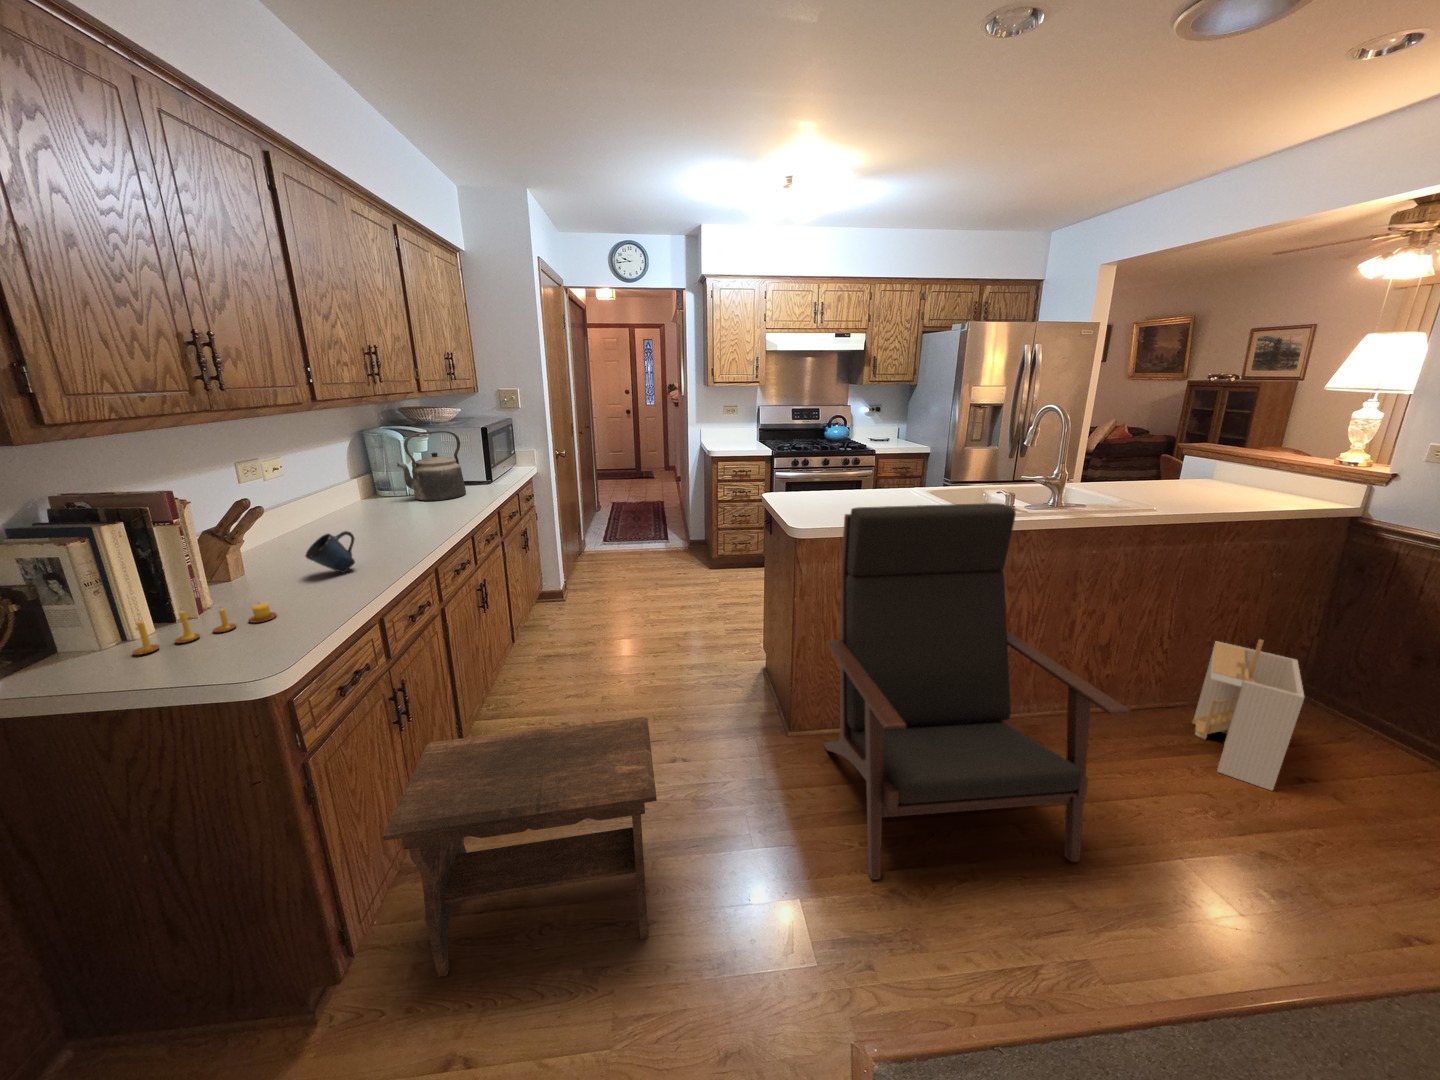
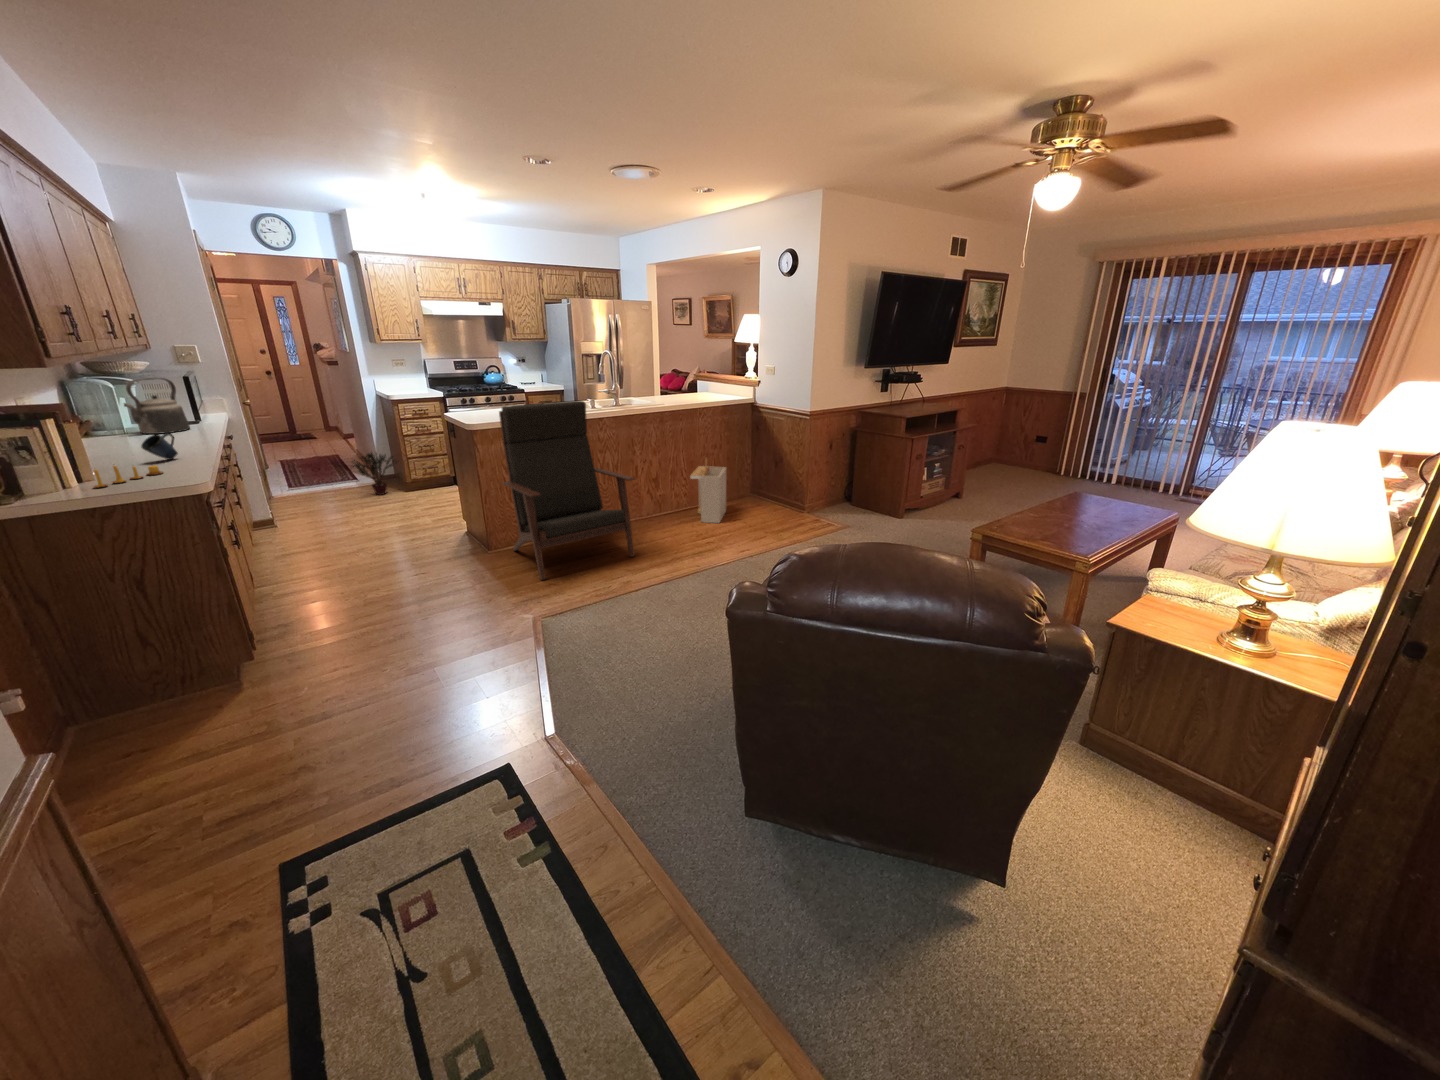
potted plant: none [654,515,707,569] -> present [352,453,394,495]
footstool: present [383,717,657,977] -> none [271,519,432,654]

